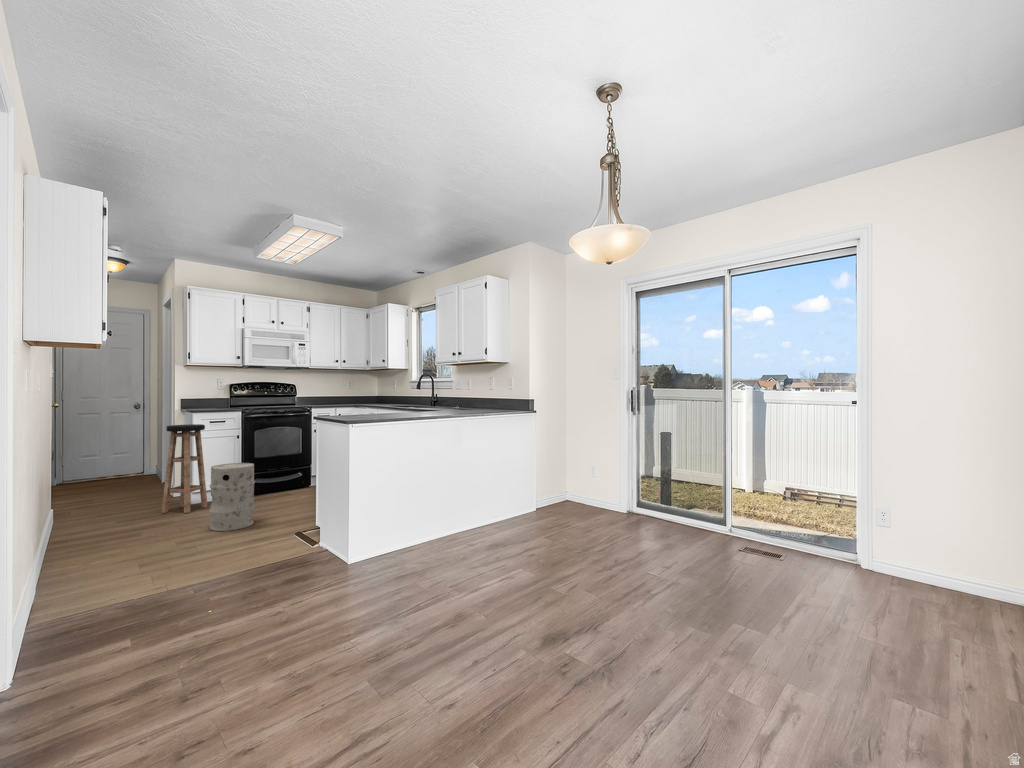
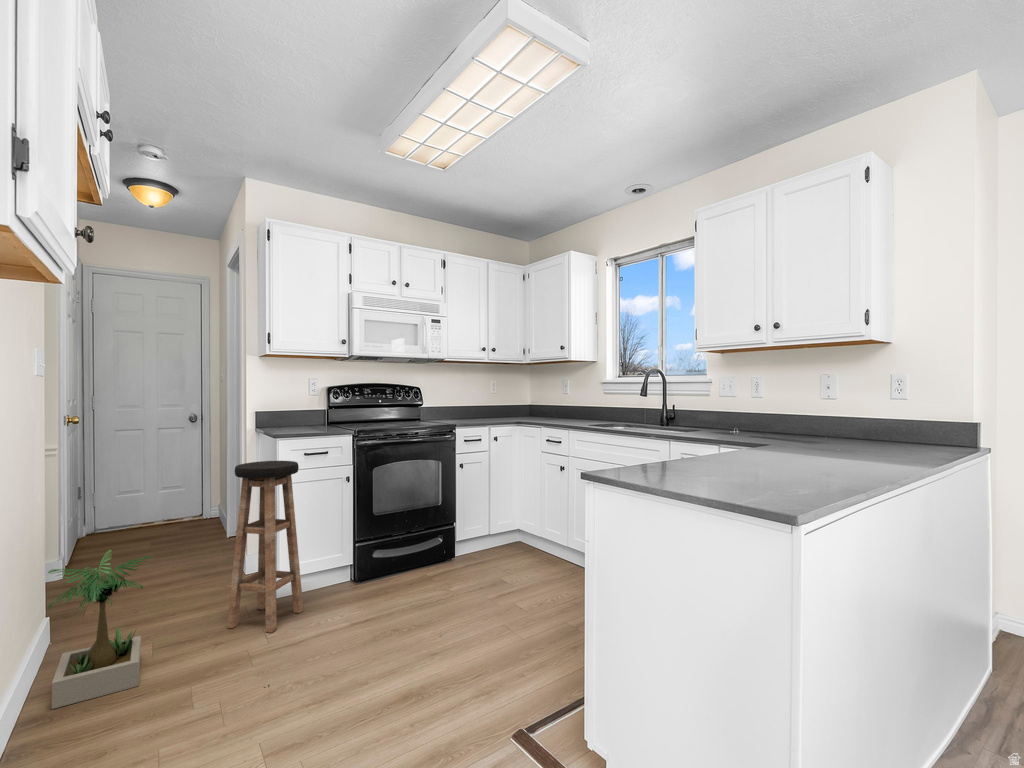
trash can: present [209,463,255,531] -> none [320,552,407,716]
potted plant: none [60,465,126,536] -> present [48,550,153,709]

